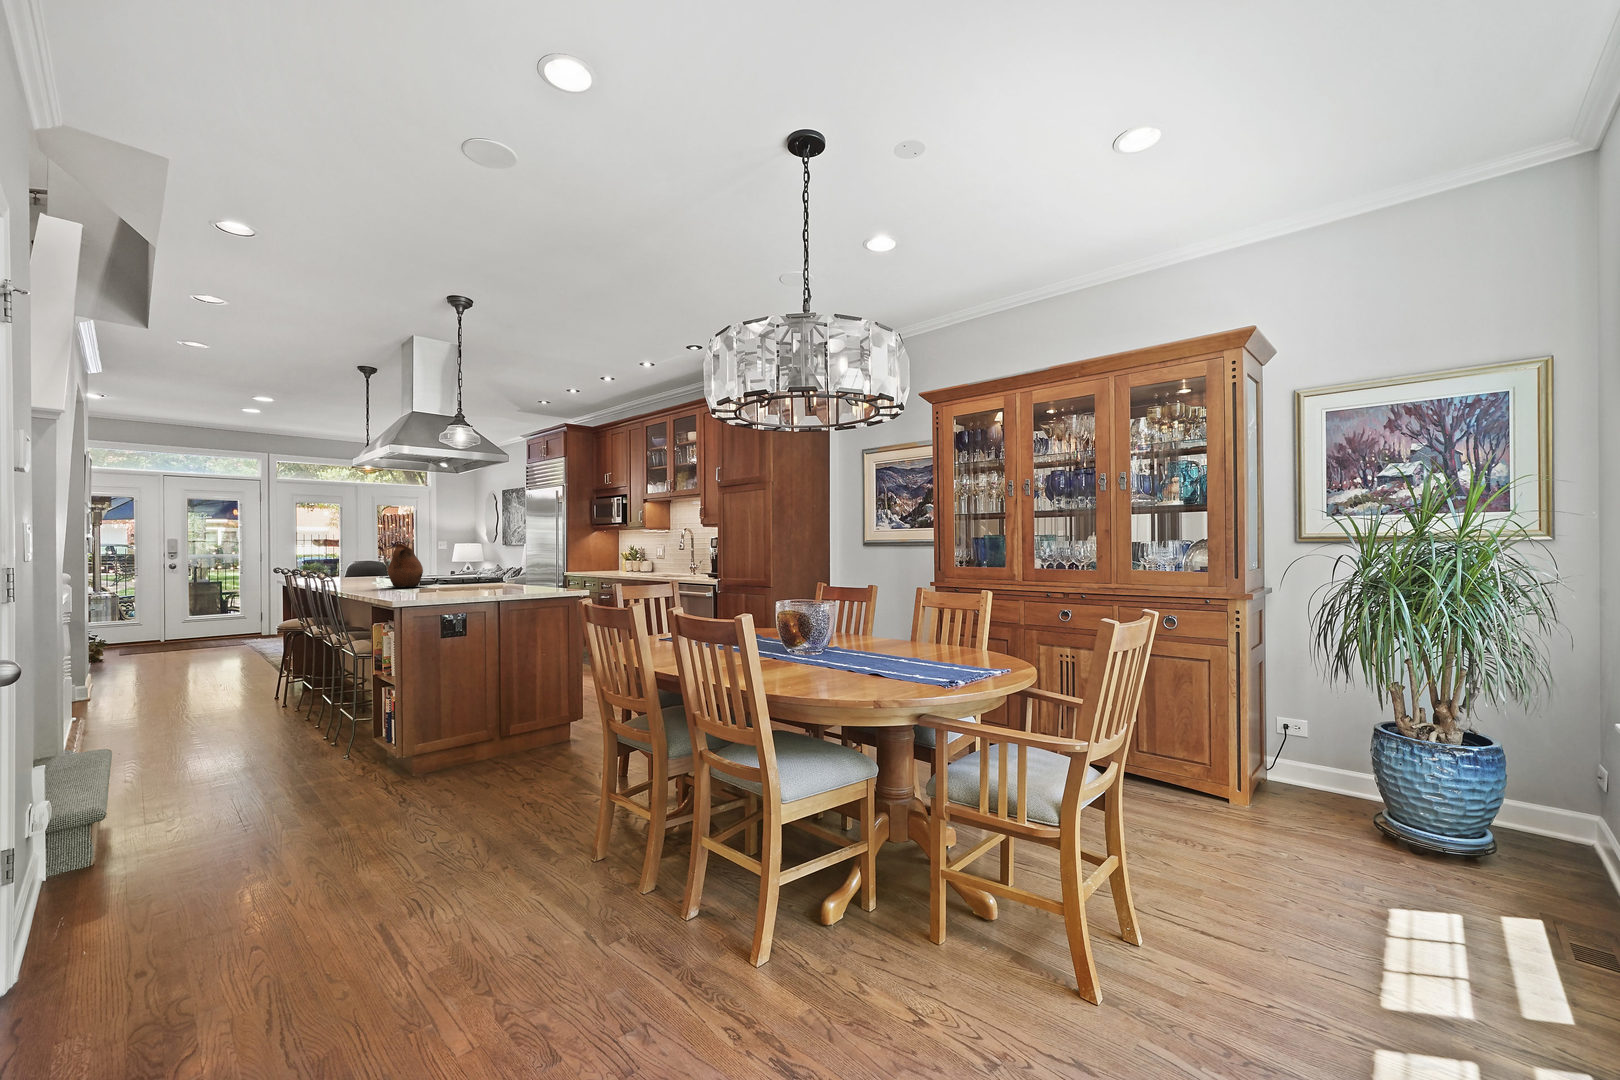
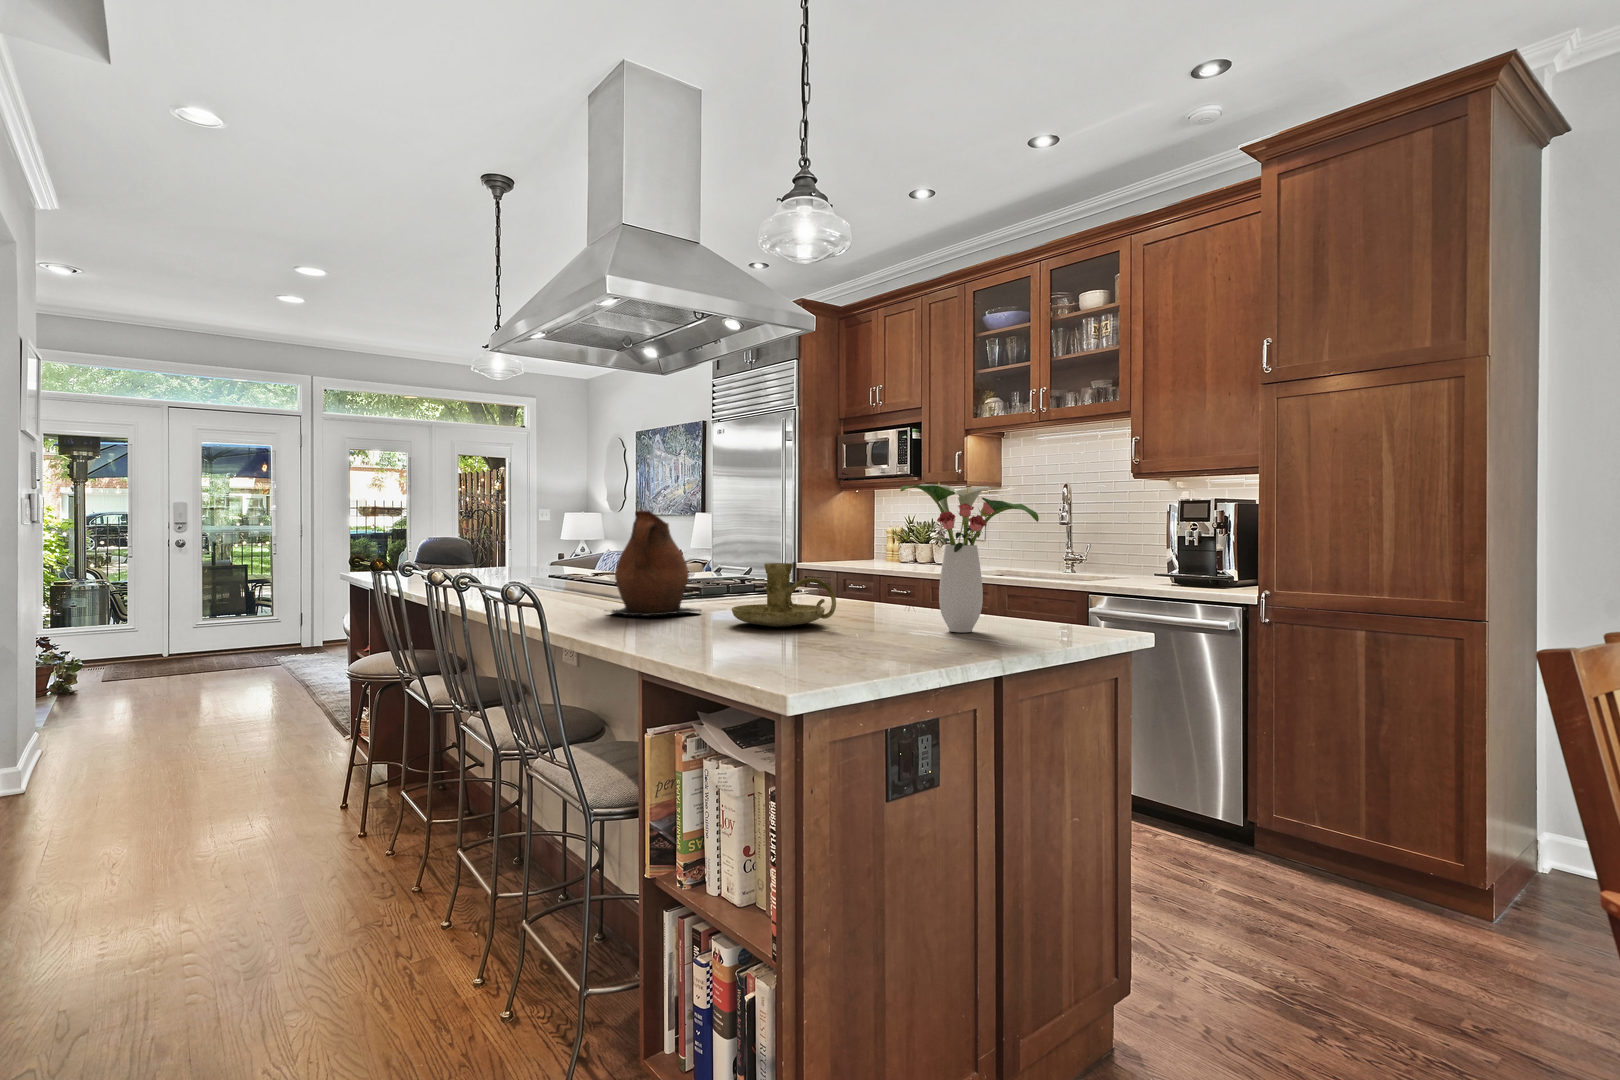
flower arrangement: none [483,532,533,590] -> present [900,482,1039,632]
candle holder: none [428,565,469,589] -> present [732,563,836,627]

